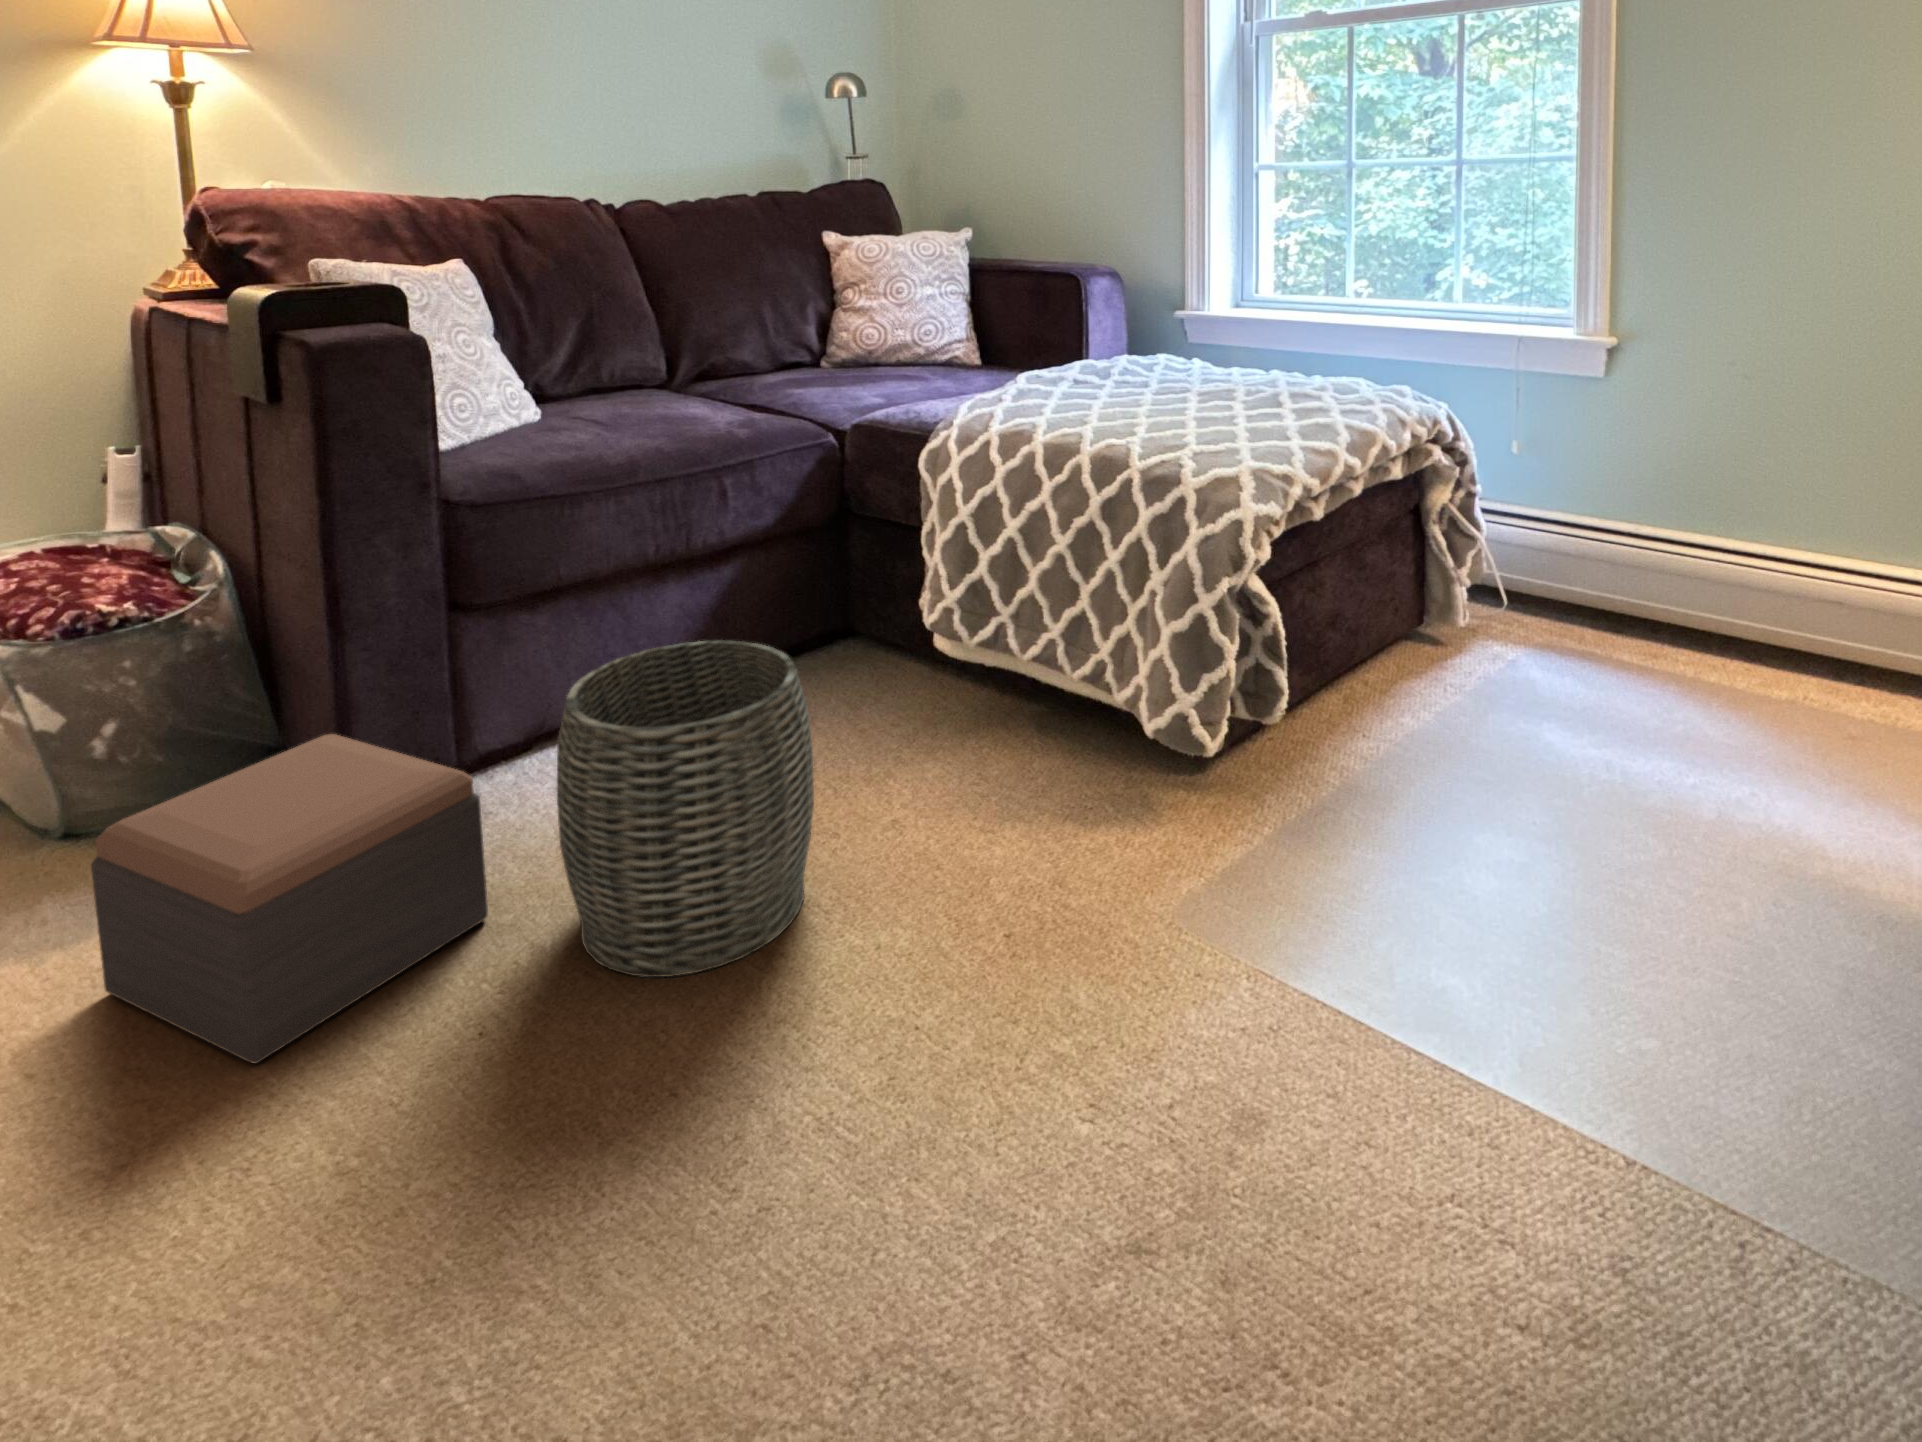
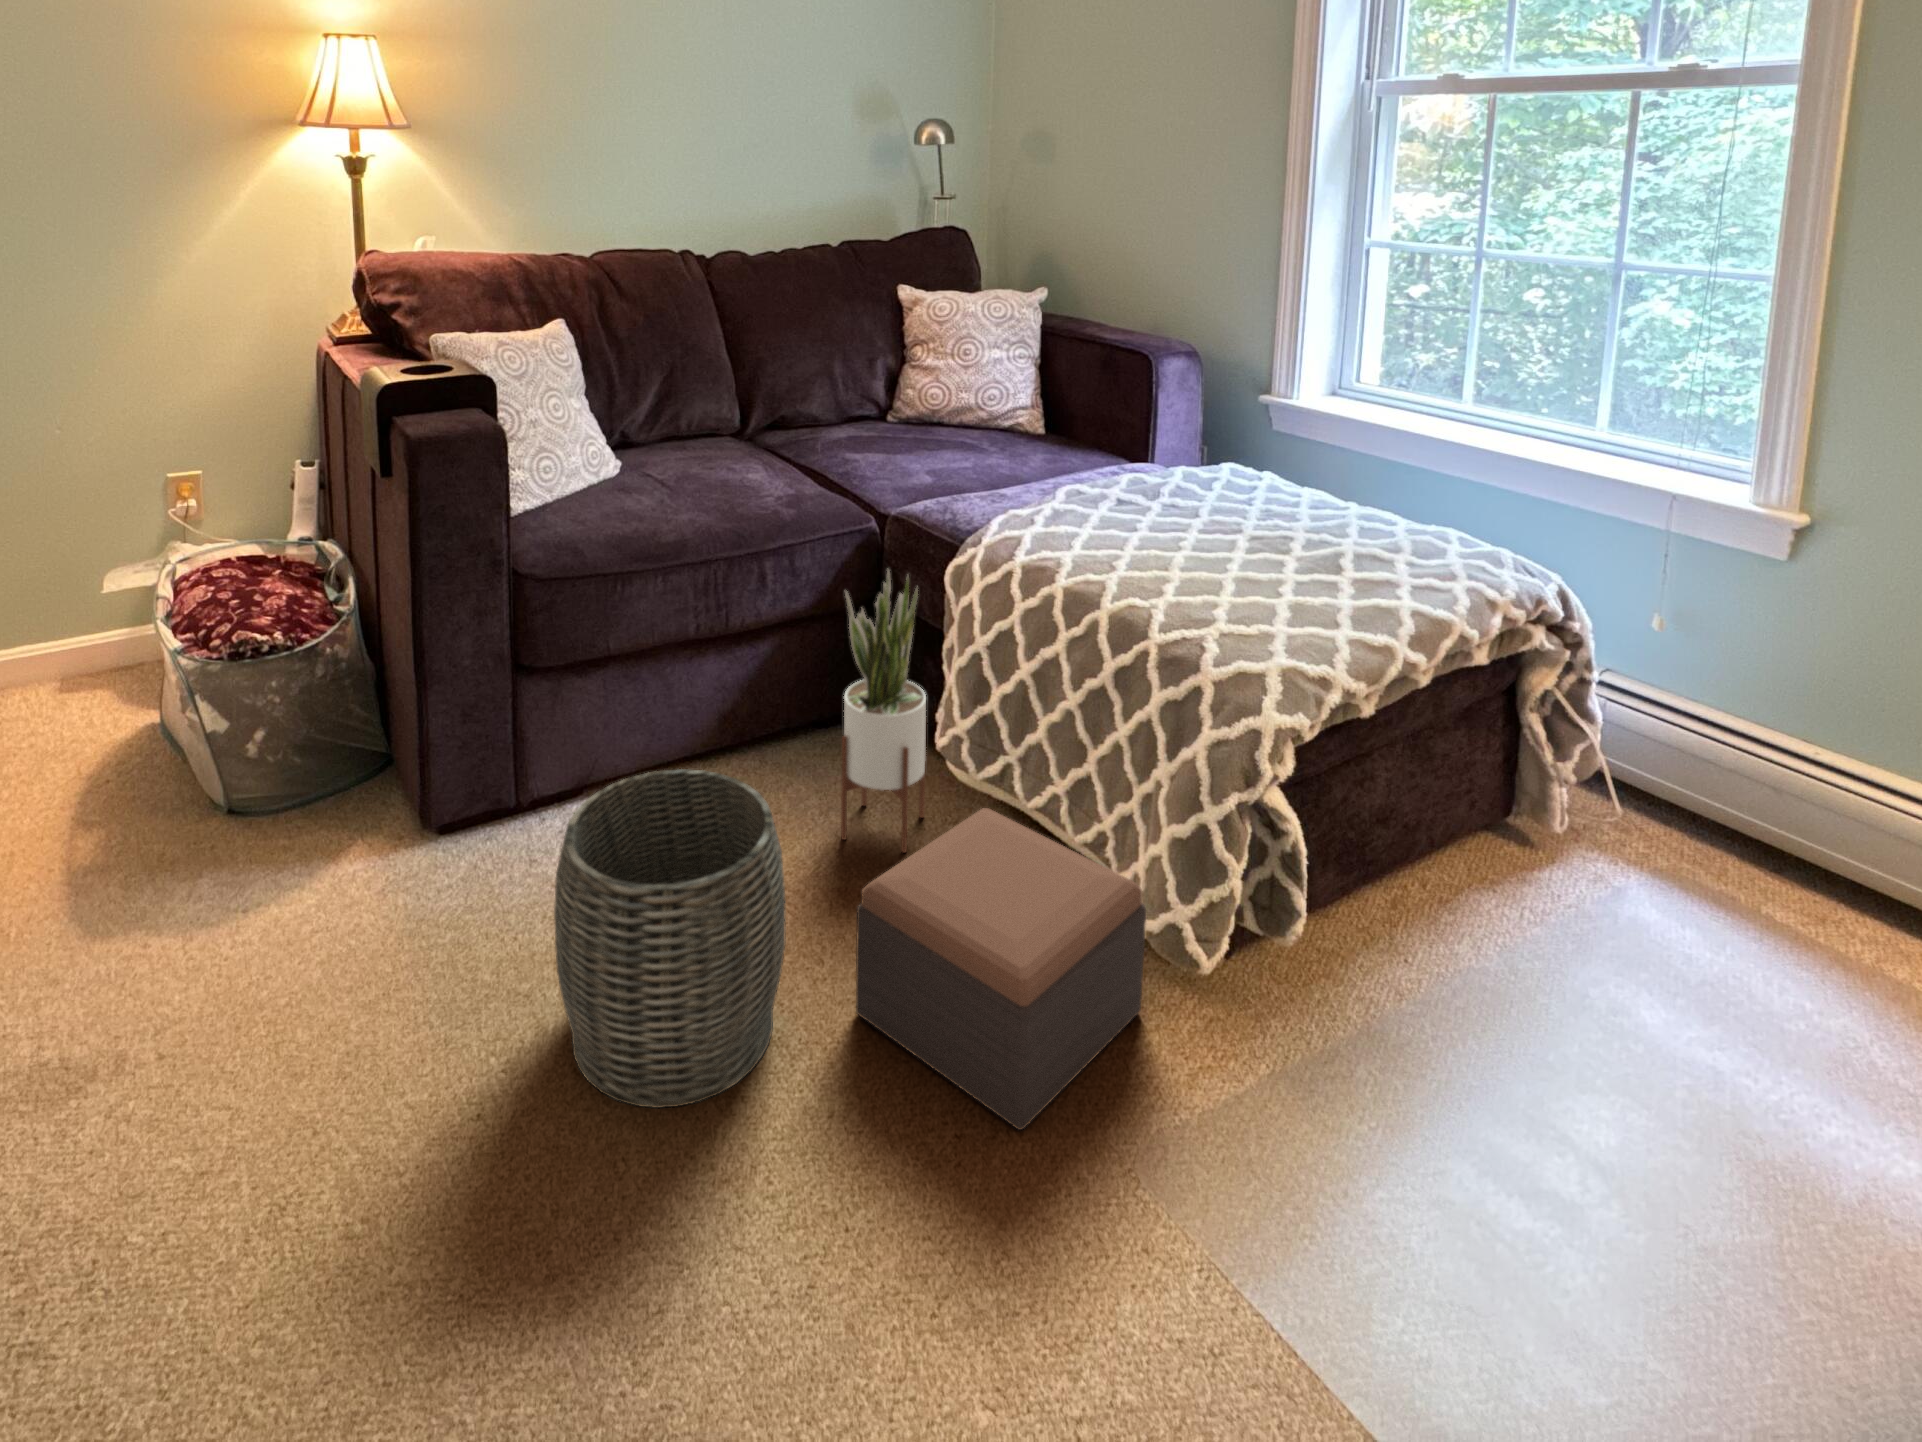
potted plant: none [830,448,916,735] -> present [841,570,926,853]
footstool: present [91,734,488,1064] -> present [856,808,1146,1130]

